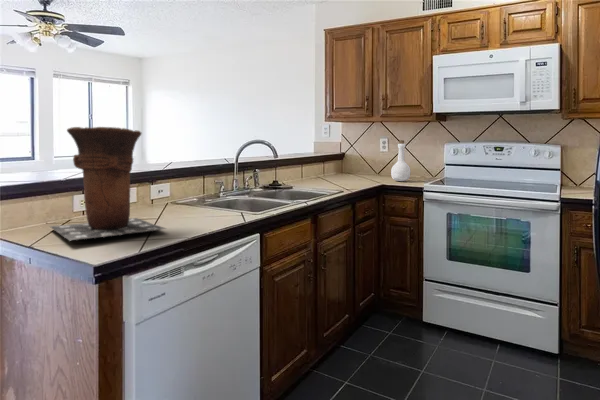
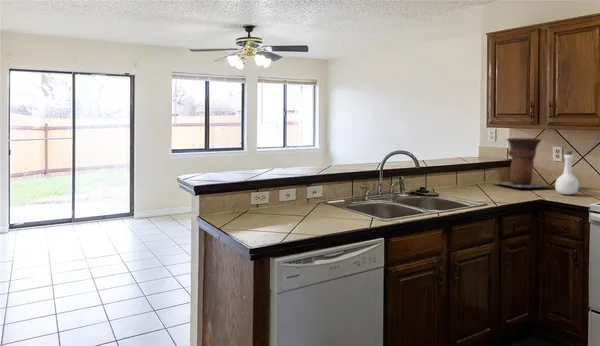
vase: present [50,127,165,240] -> present [501,138,546,187]

